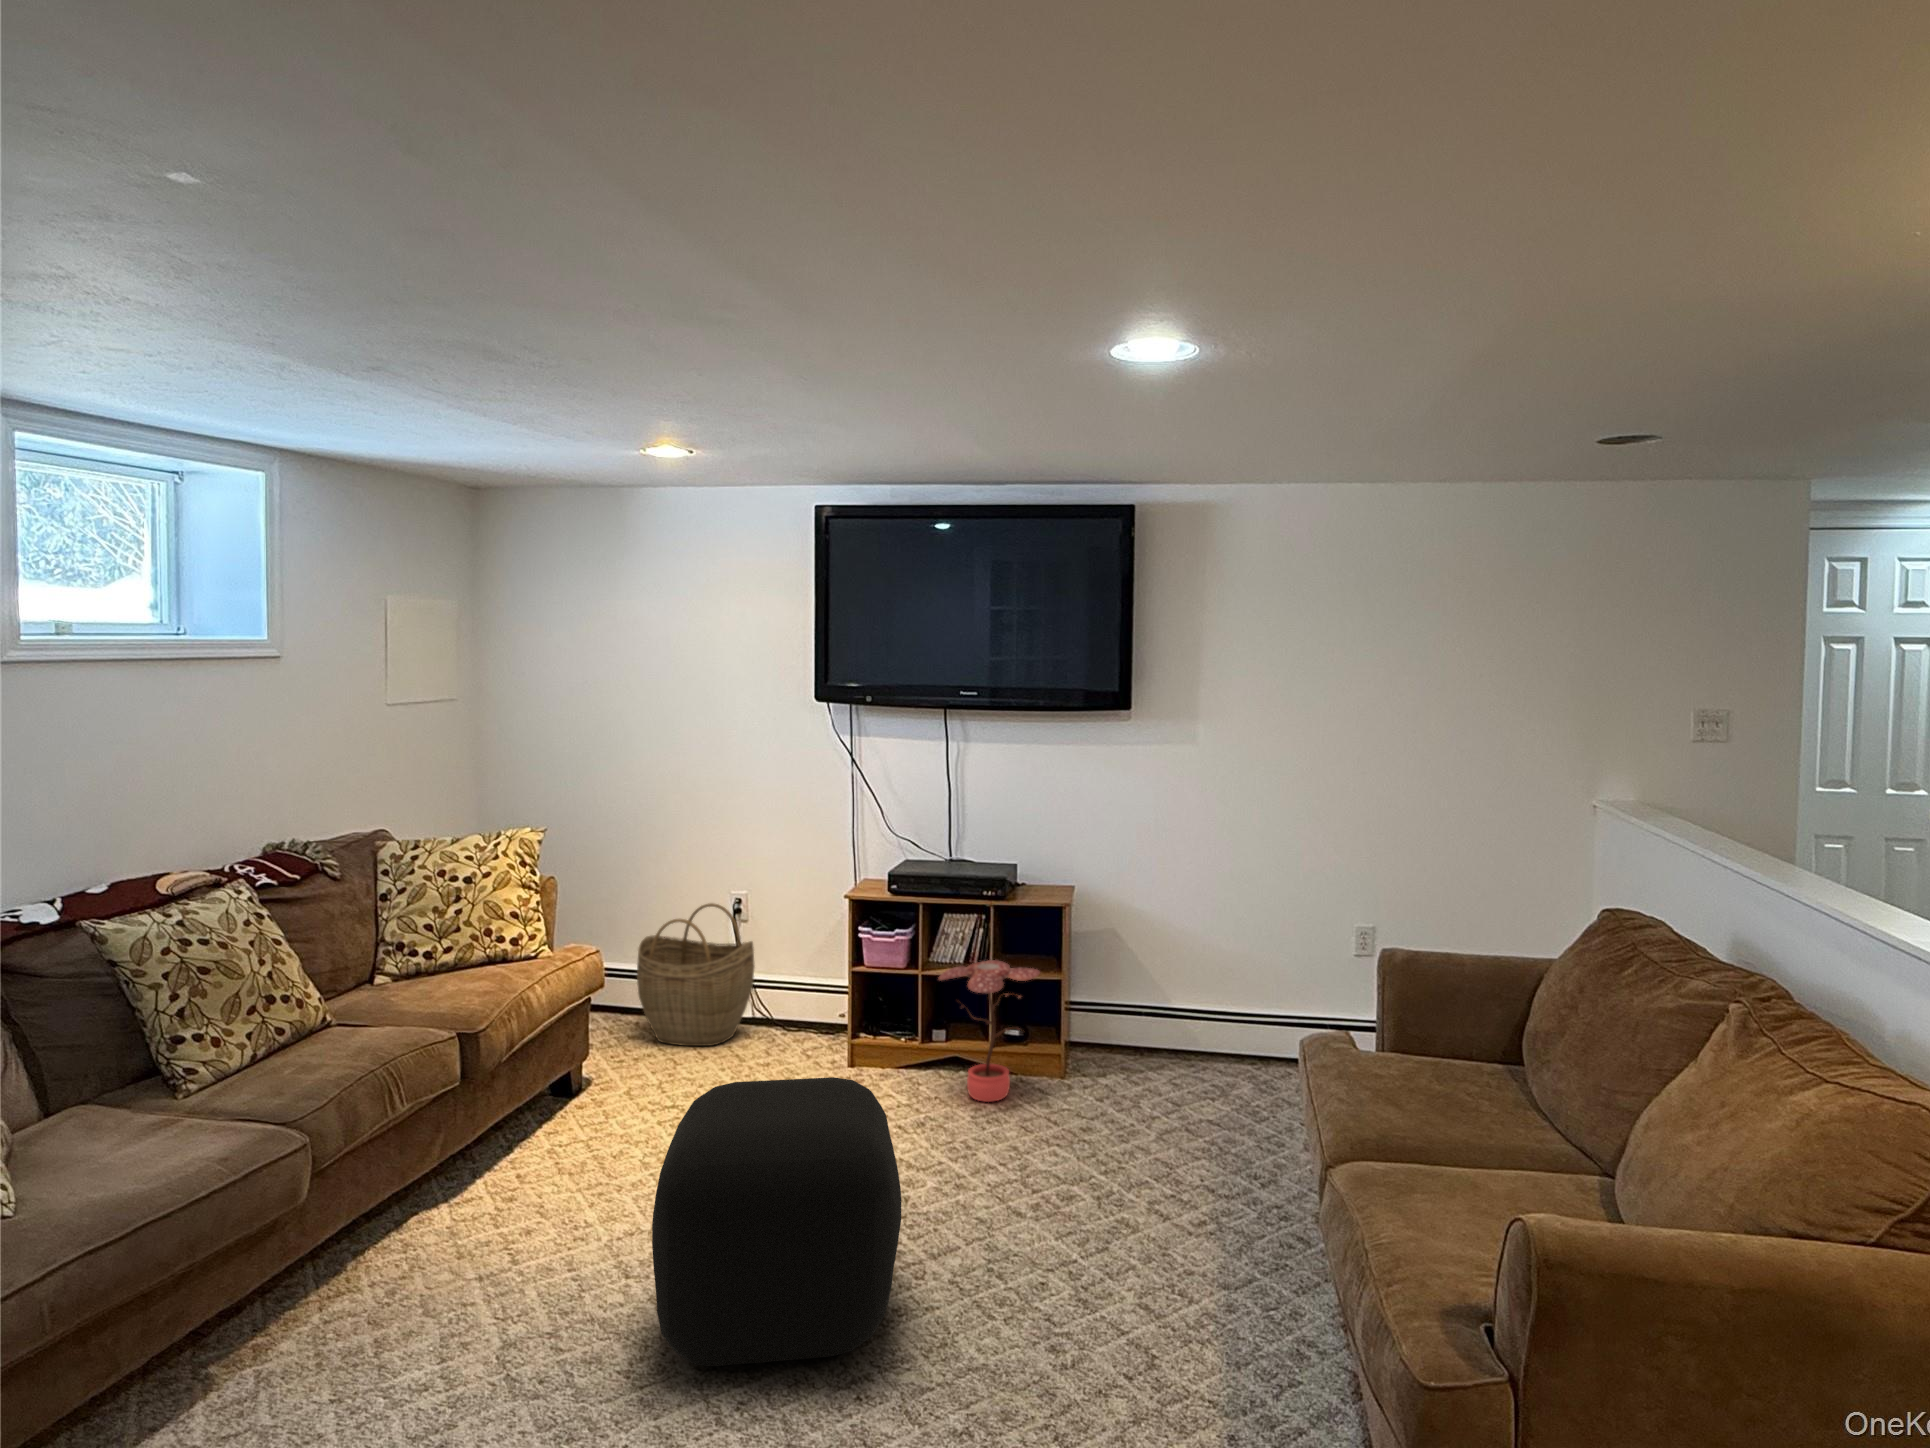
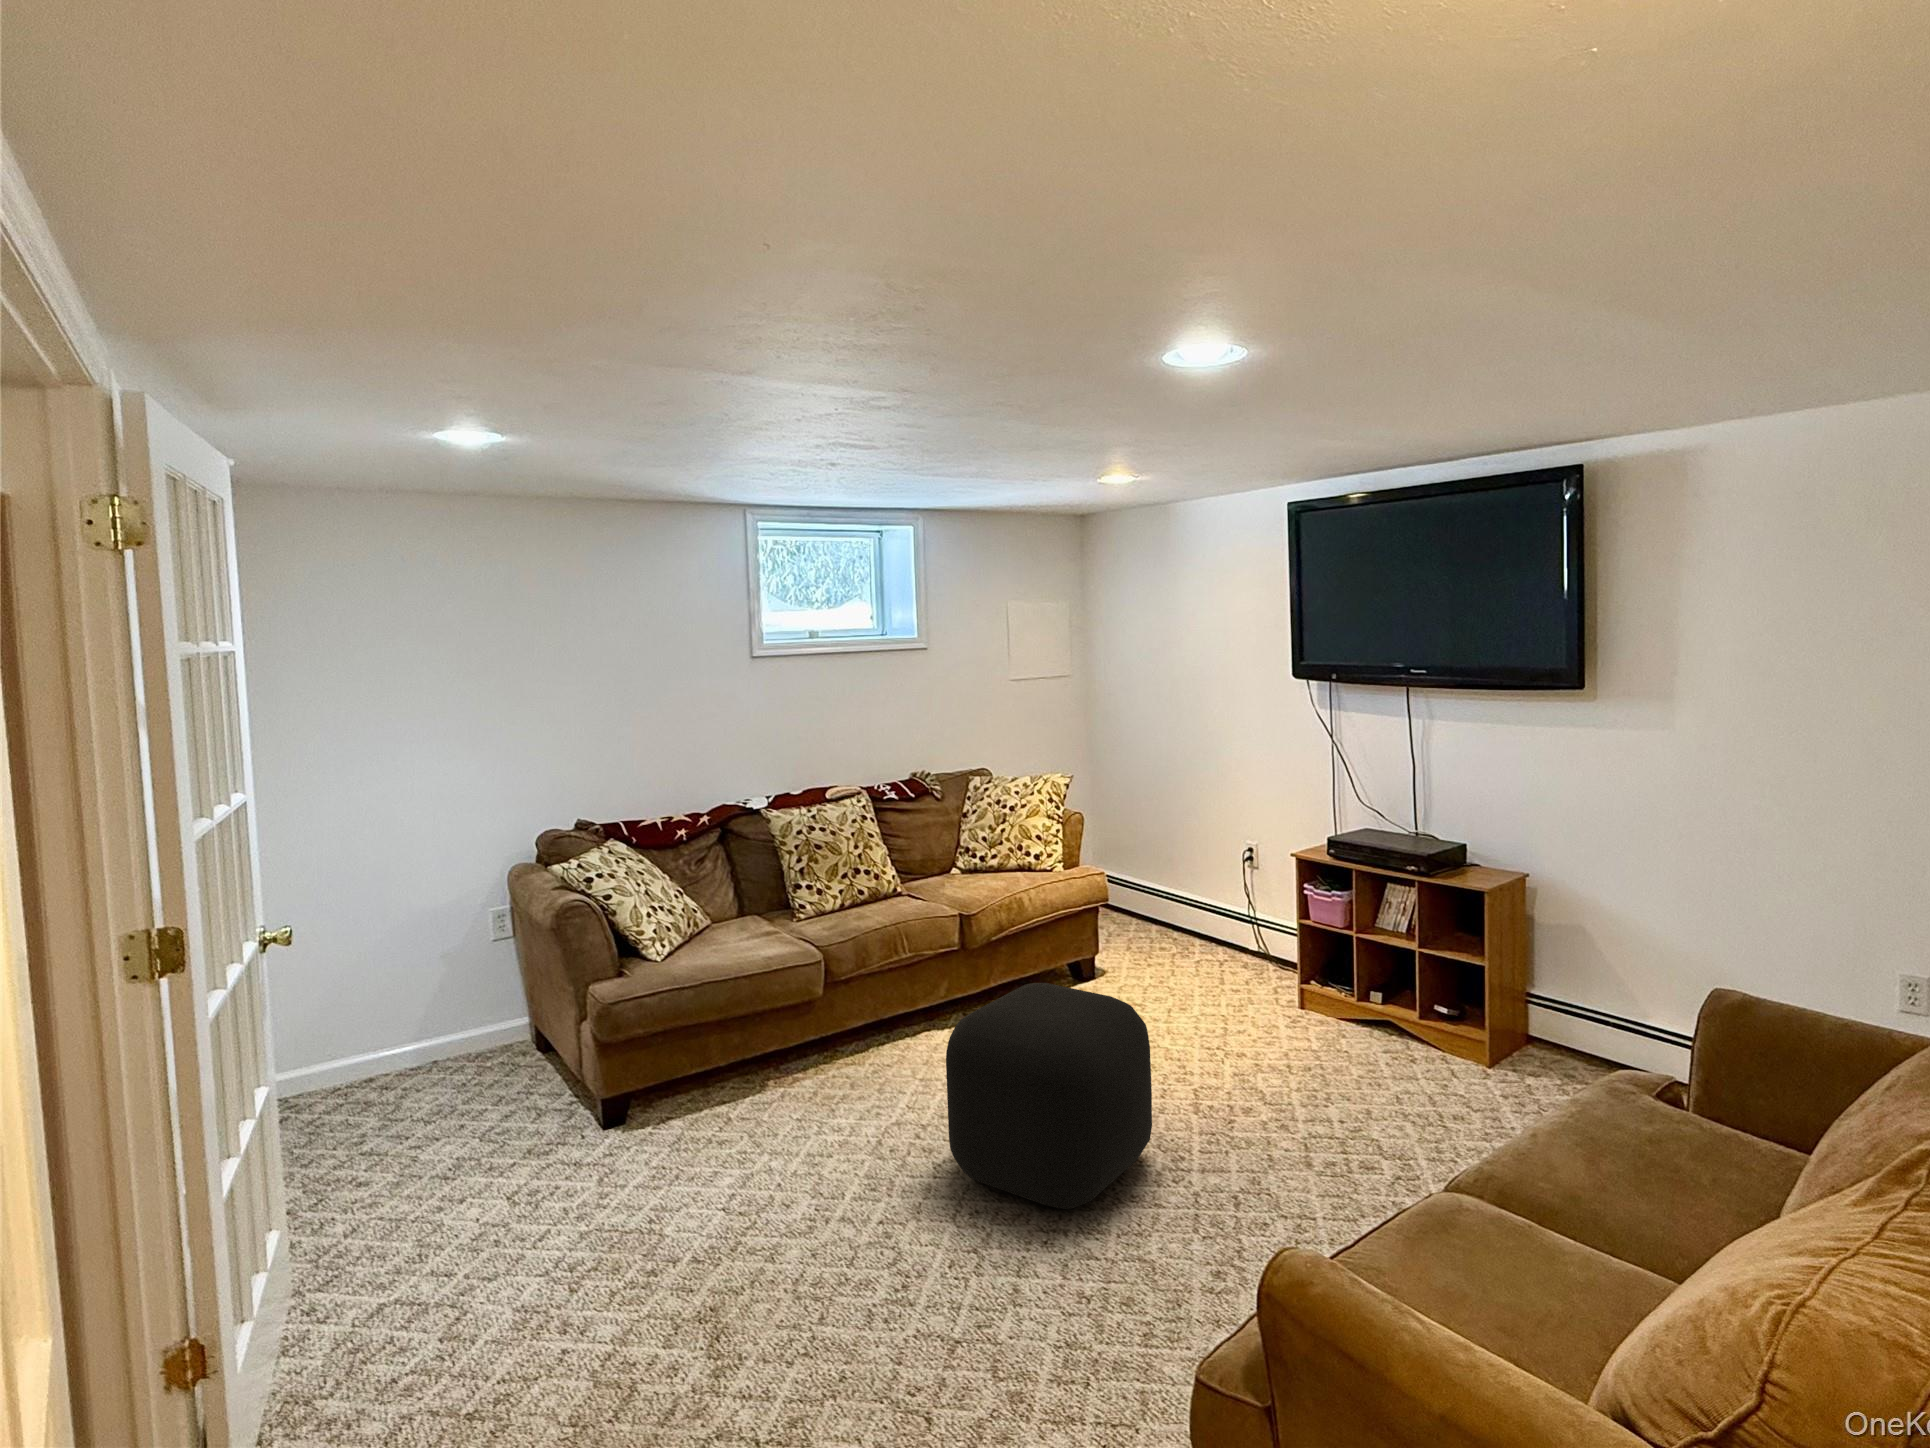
woven basket: present [637,903,754,1046] -> none [1158,848,1253,968]
potted plant: present [939,960,1040,1102] -> none [1344,935,1445,1072]

